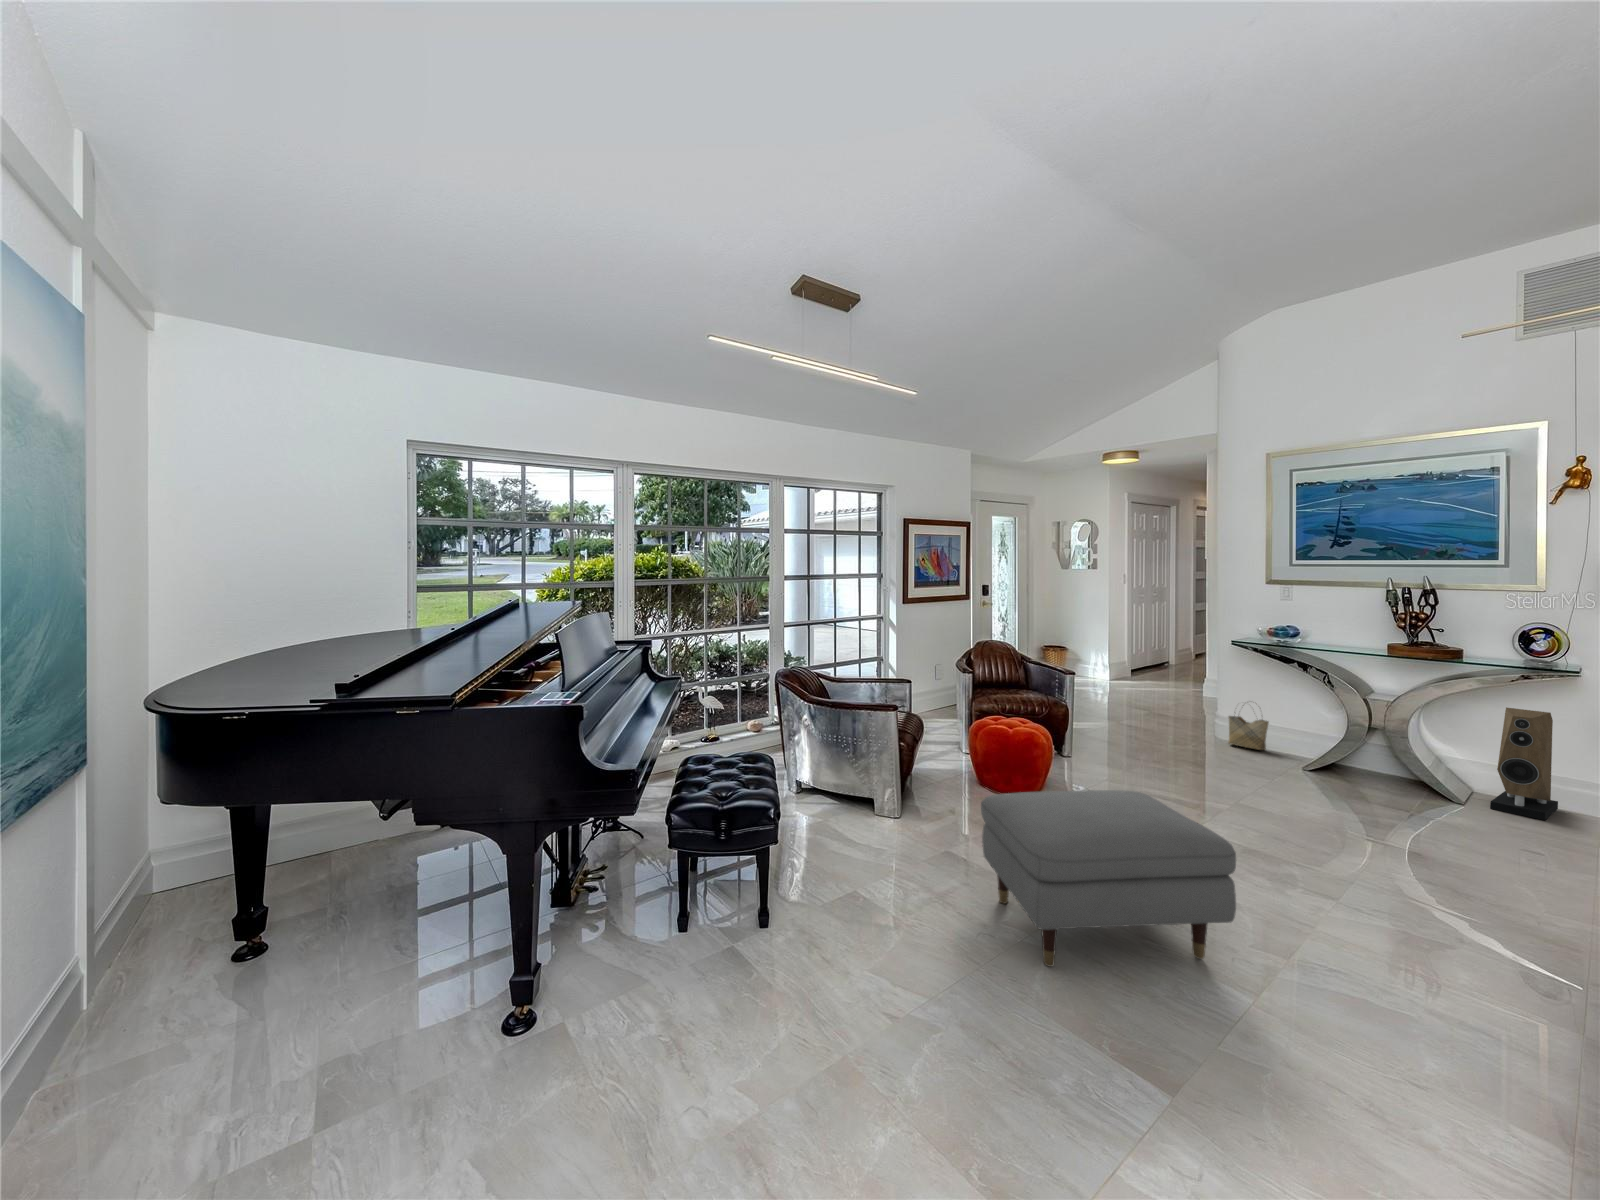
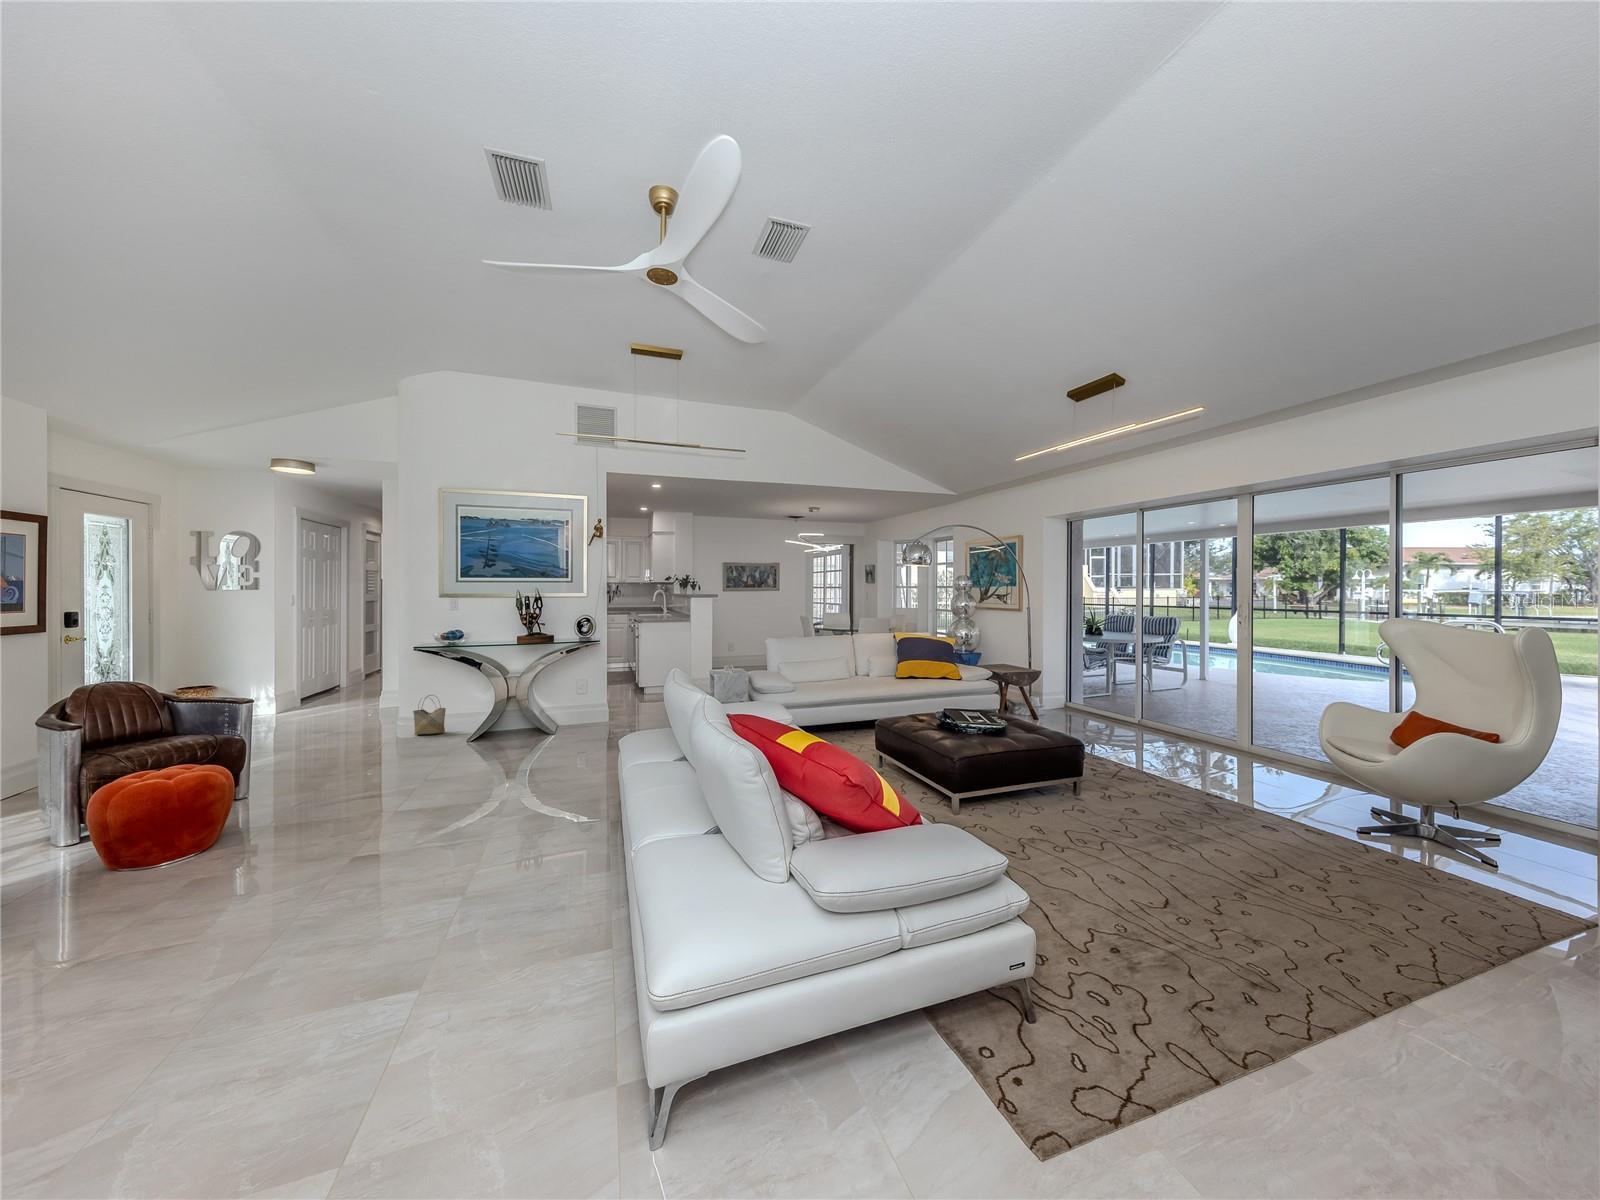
speaker: present [1490,707,1558,820] -> none [575,668,603,732]
ottoman: present [981,790,1236,967] -> none [146,792,436,990]

